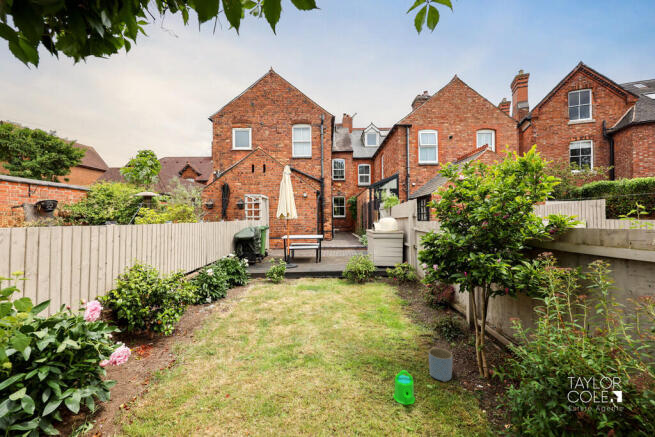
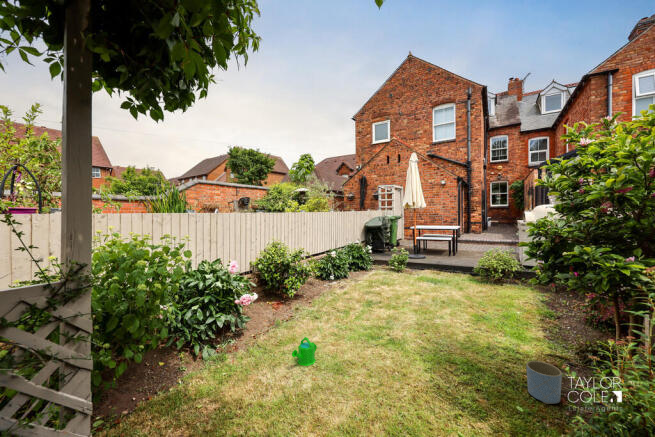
watering can: present [394,370,415,405] -> present [292,337,317,366]

